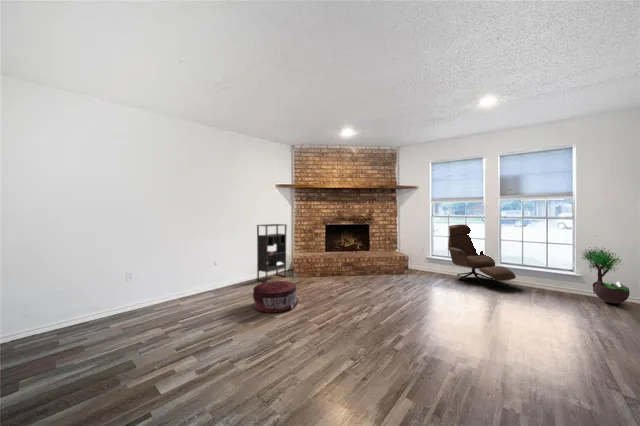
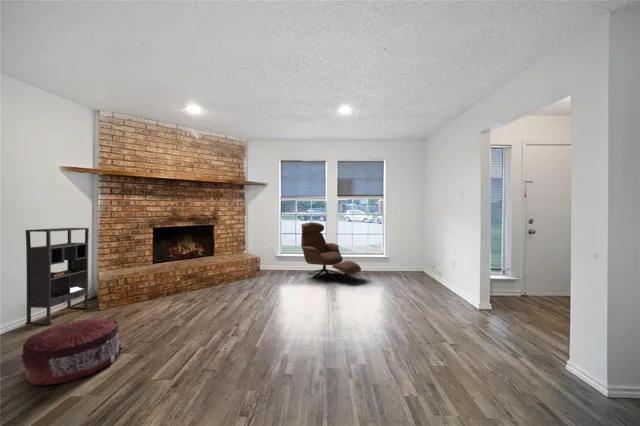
potted tree: present [582,248,630,304] -> none [406,235,437,282]

